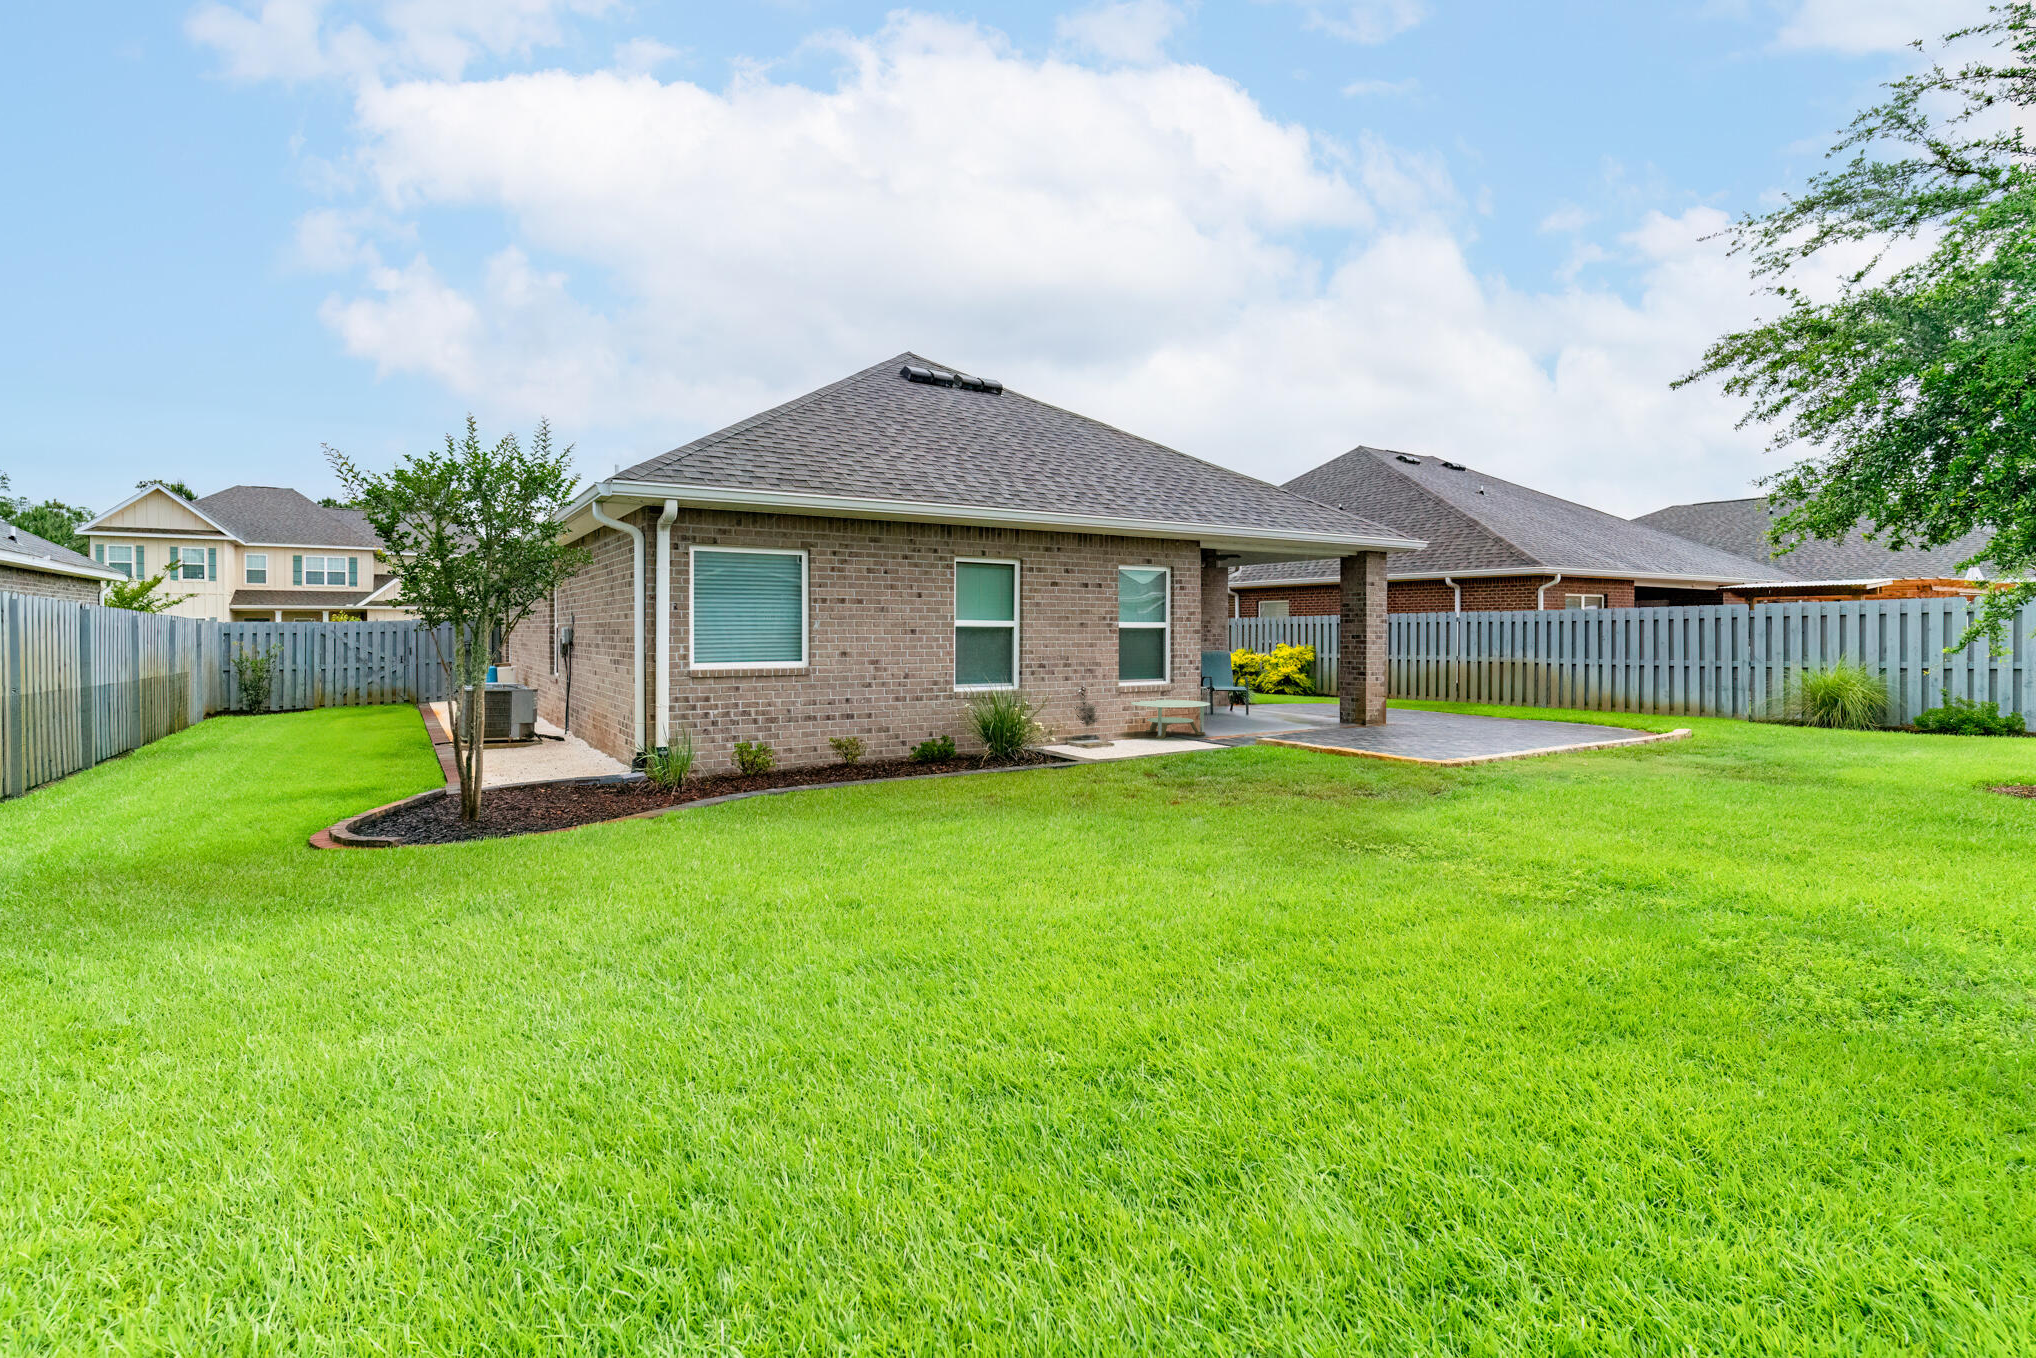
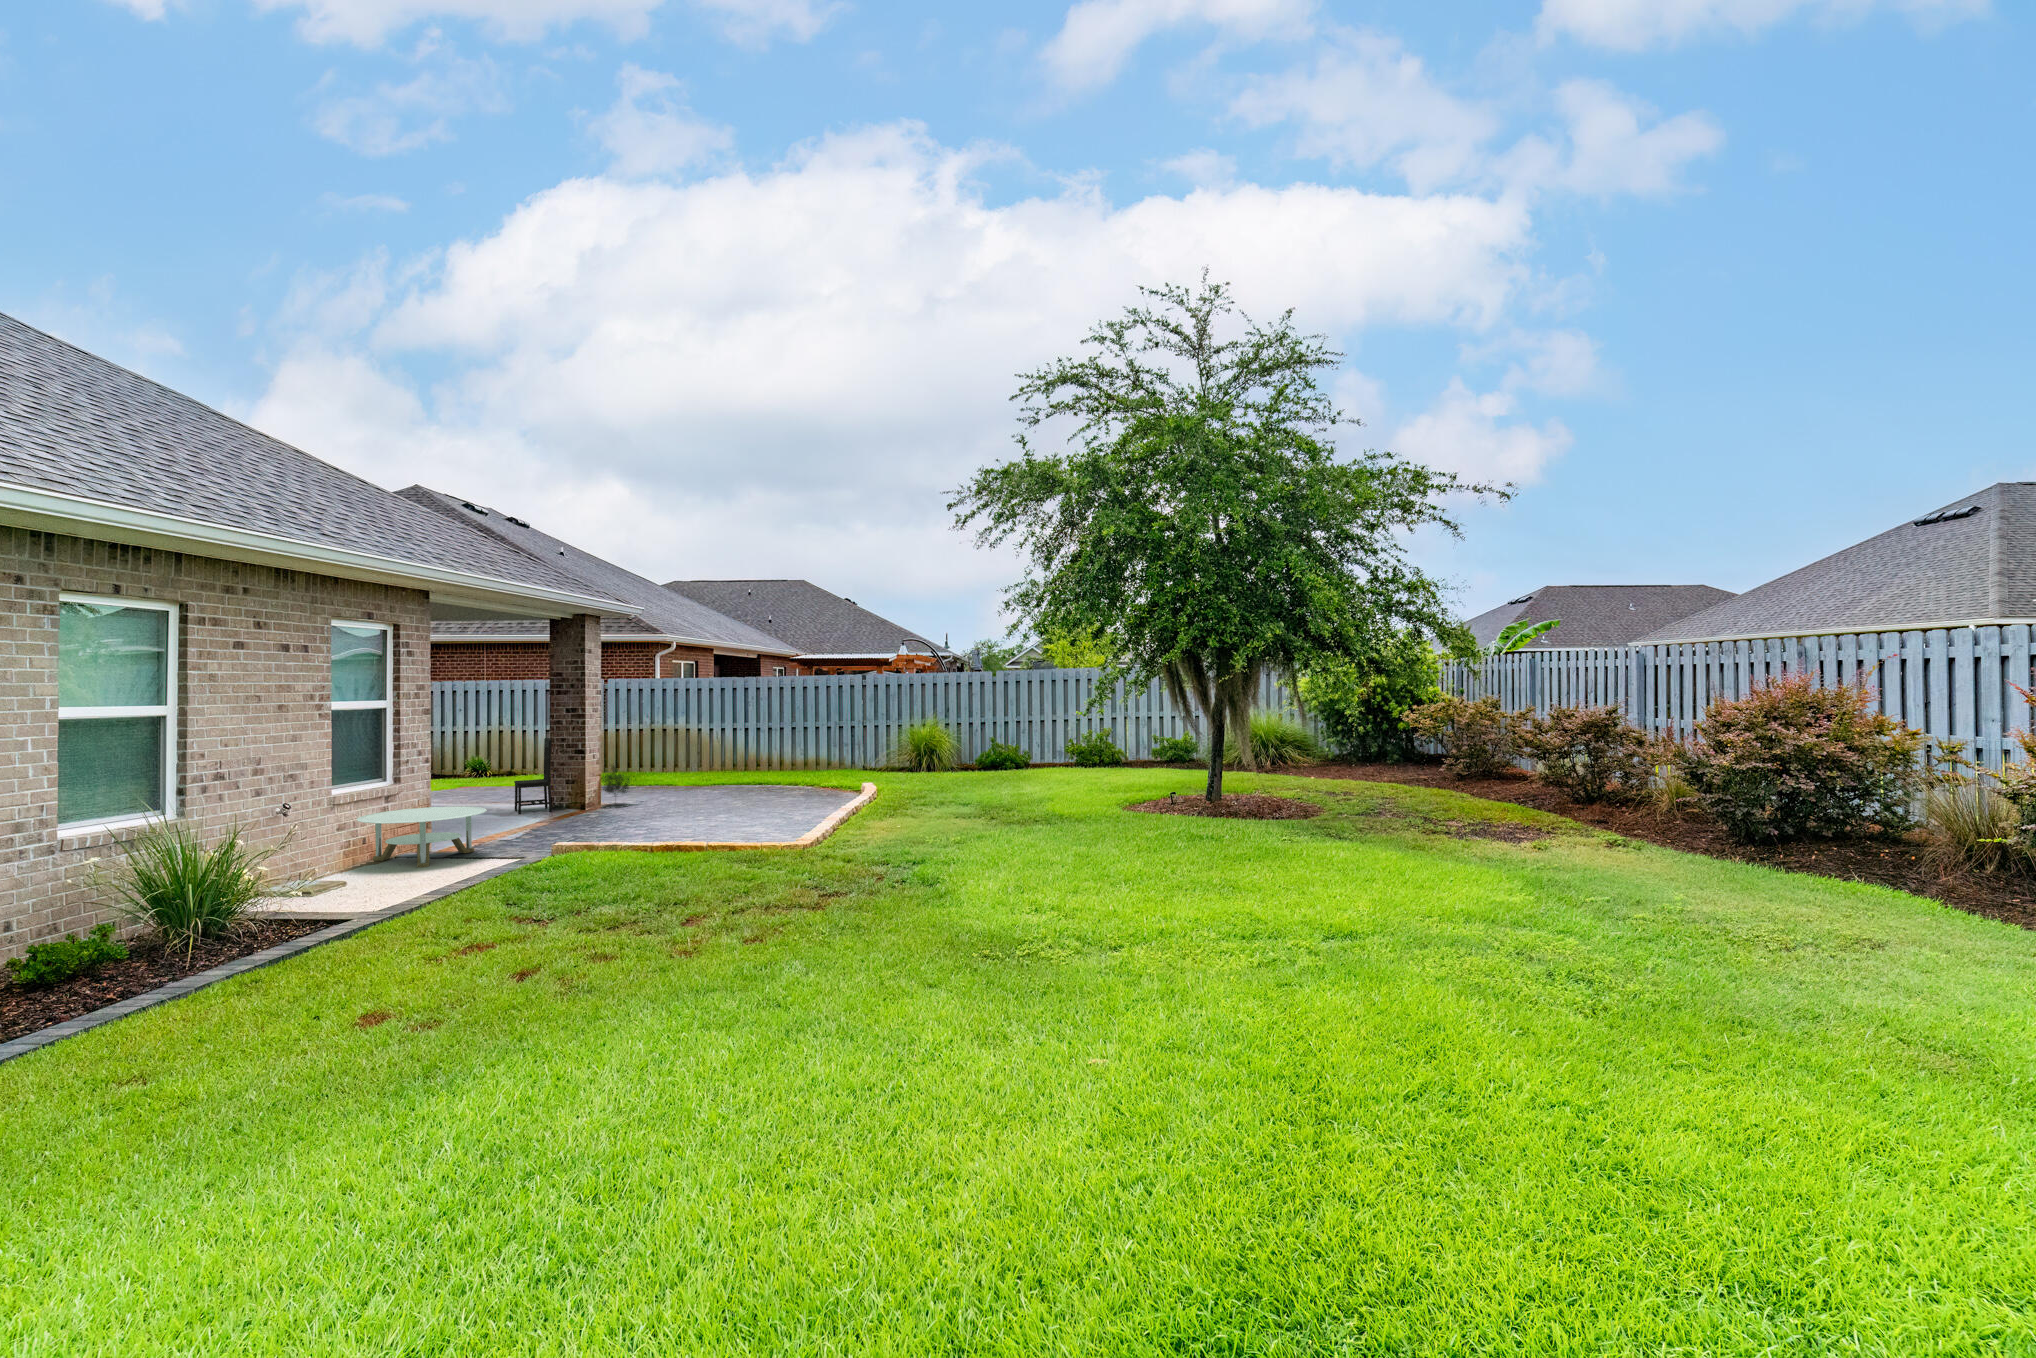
chair: none [1293,659,1323,720] -> present [514,738,552,814]
potted tree: present [1074,696,1099,740] -> present [602,765,630,808]

